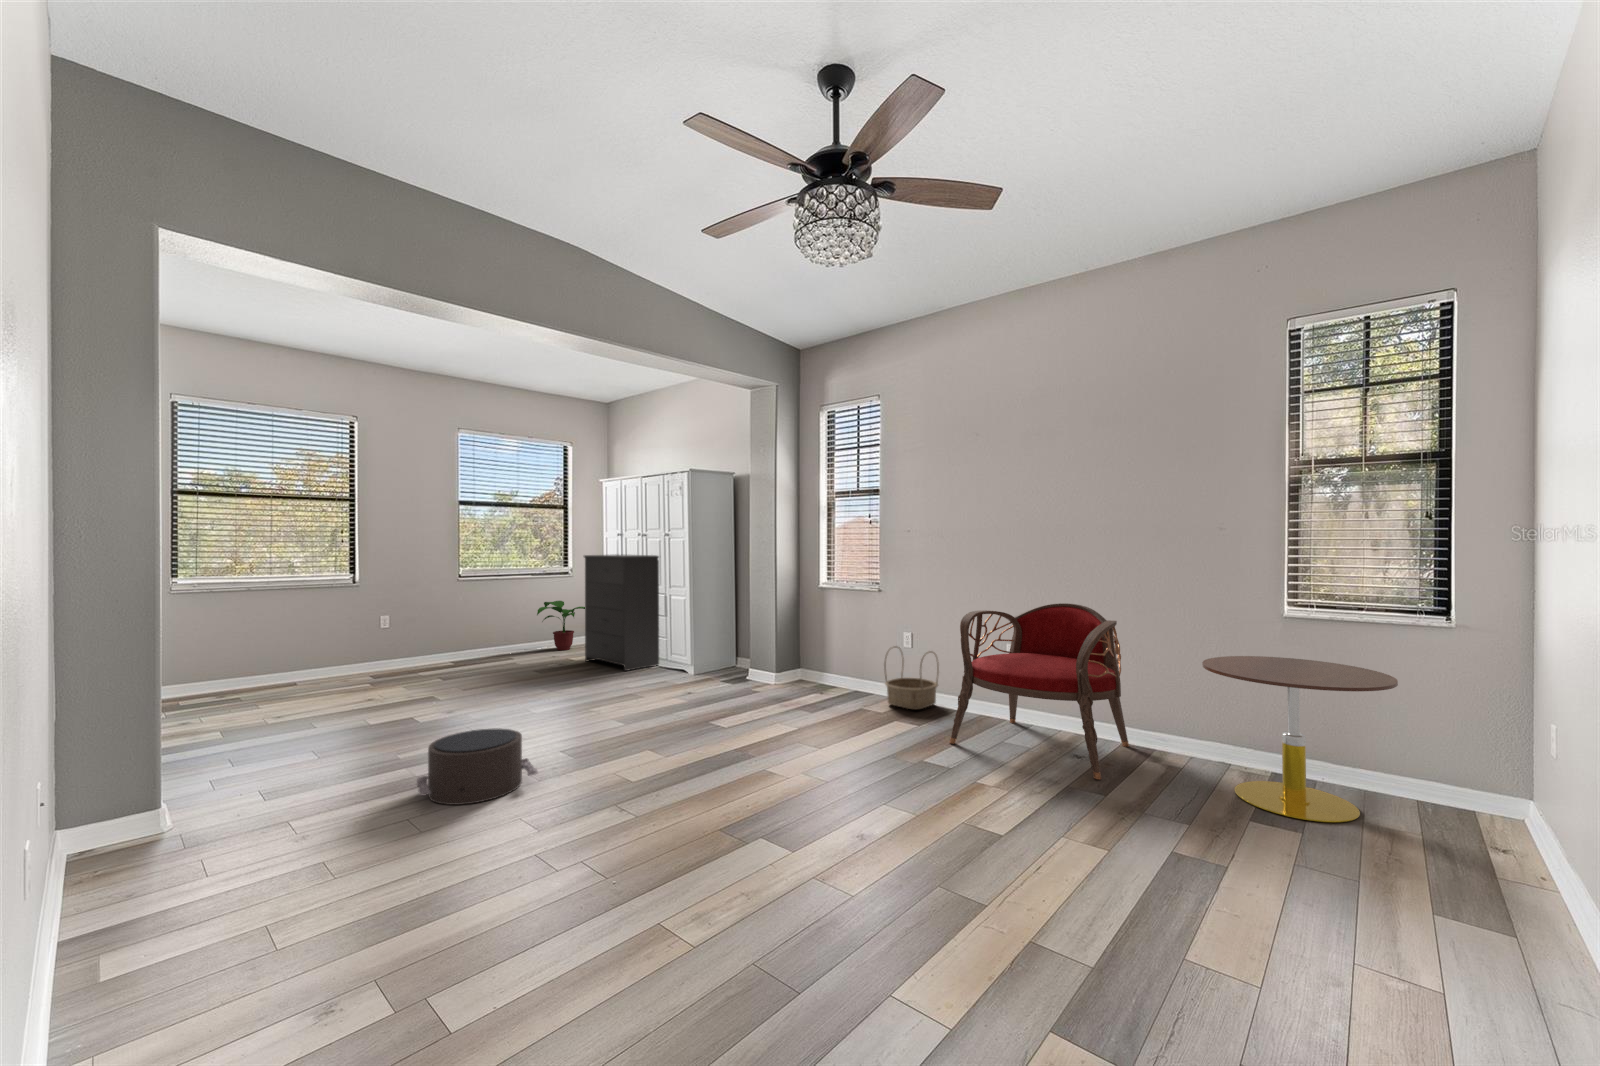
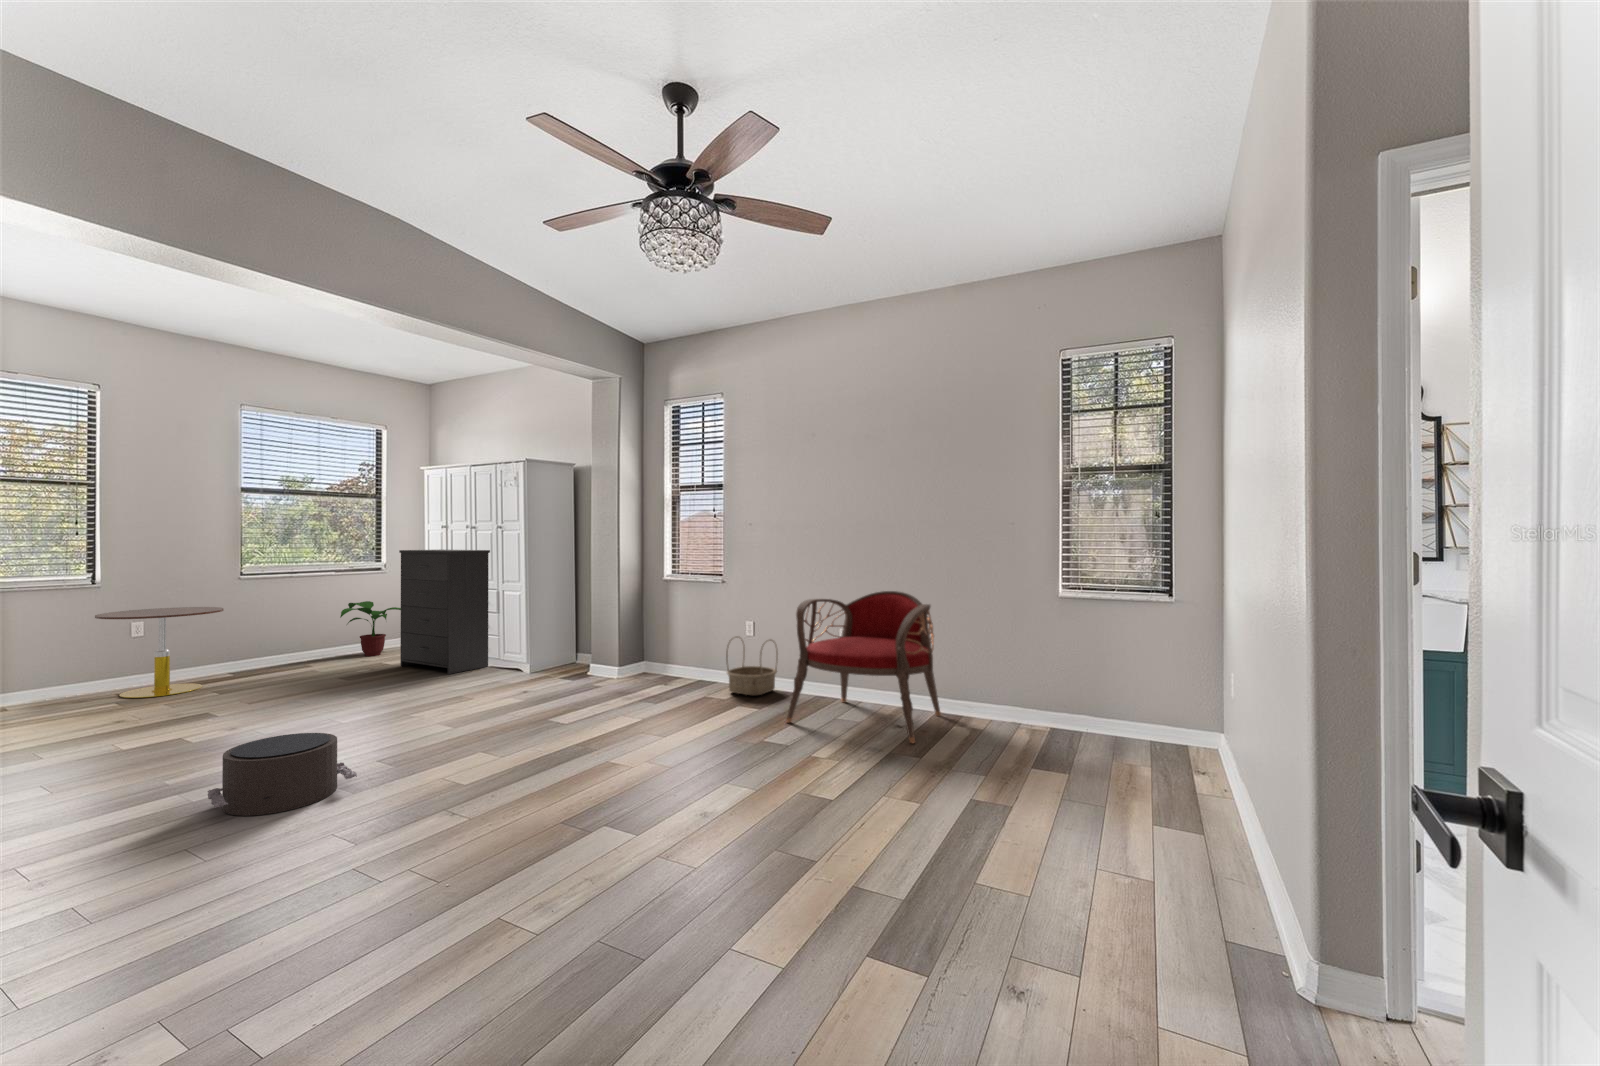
side table: present [1202,656,1398,823] -> present [95,607,224,698]

